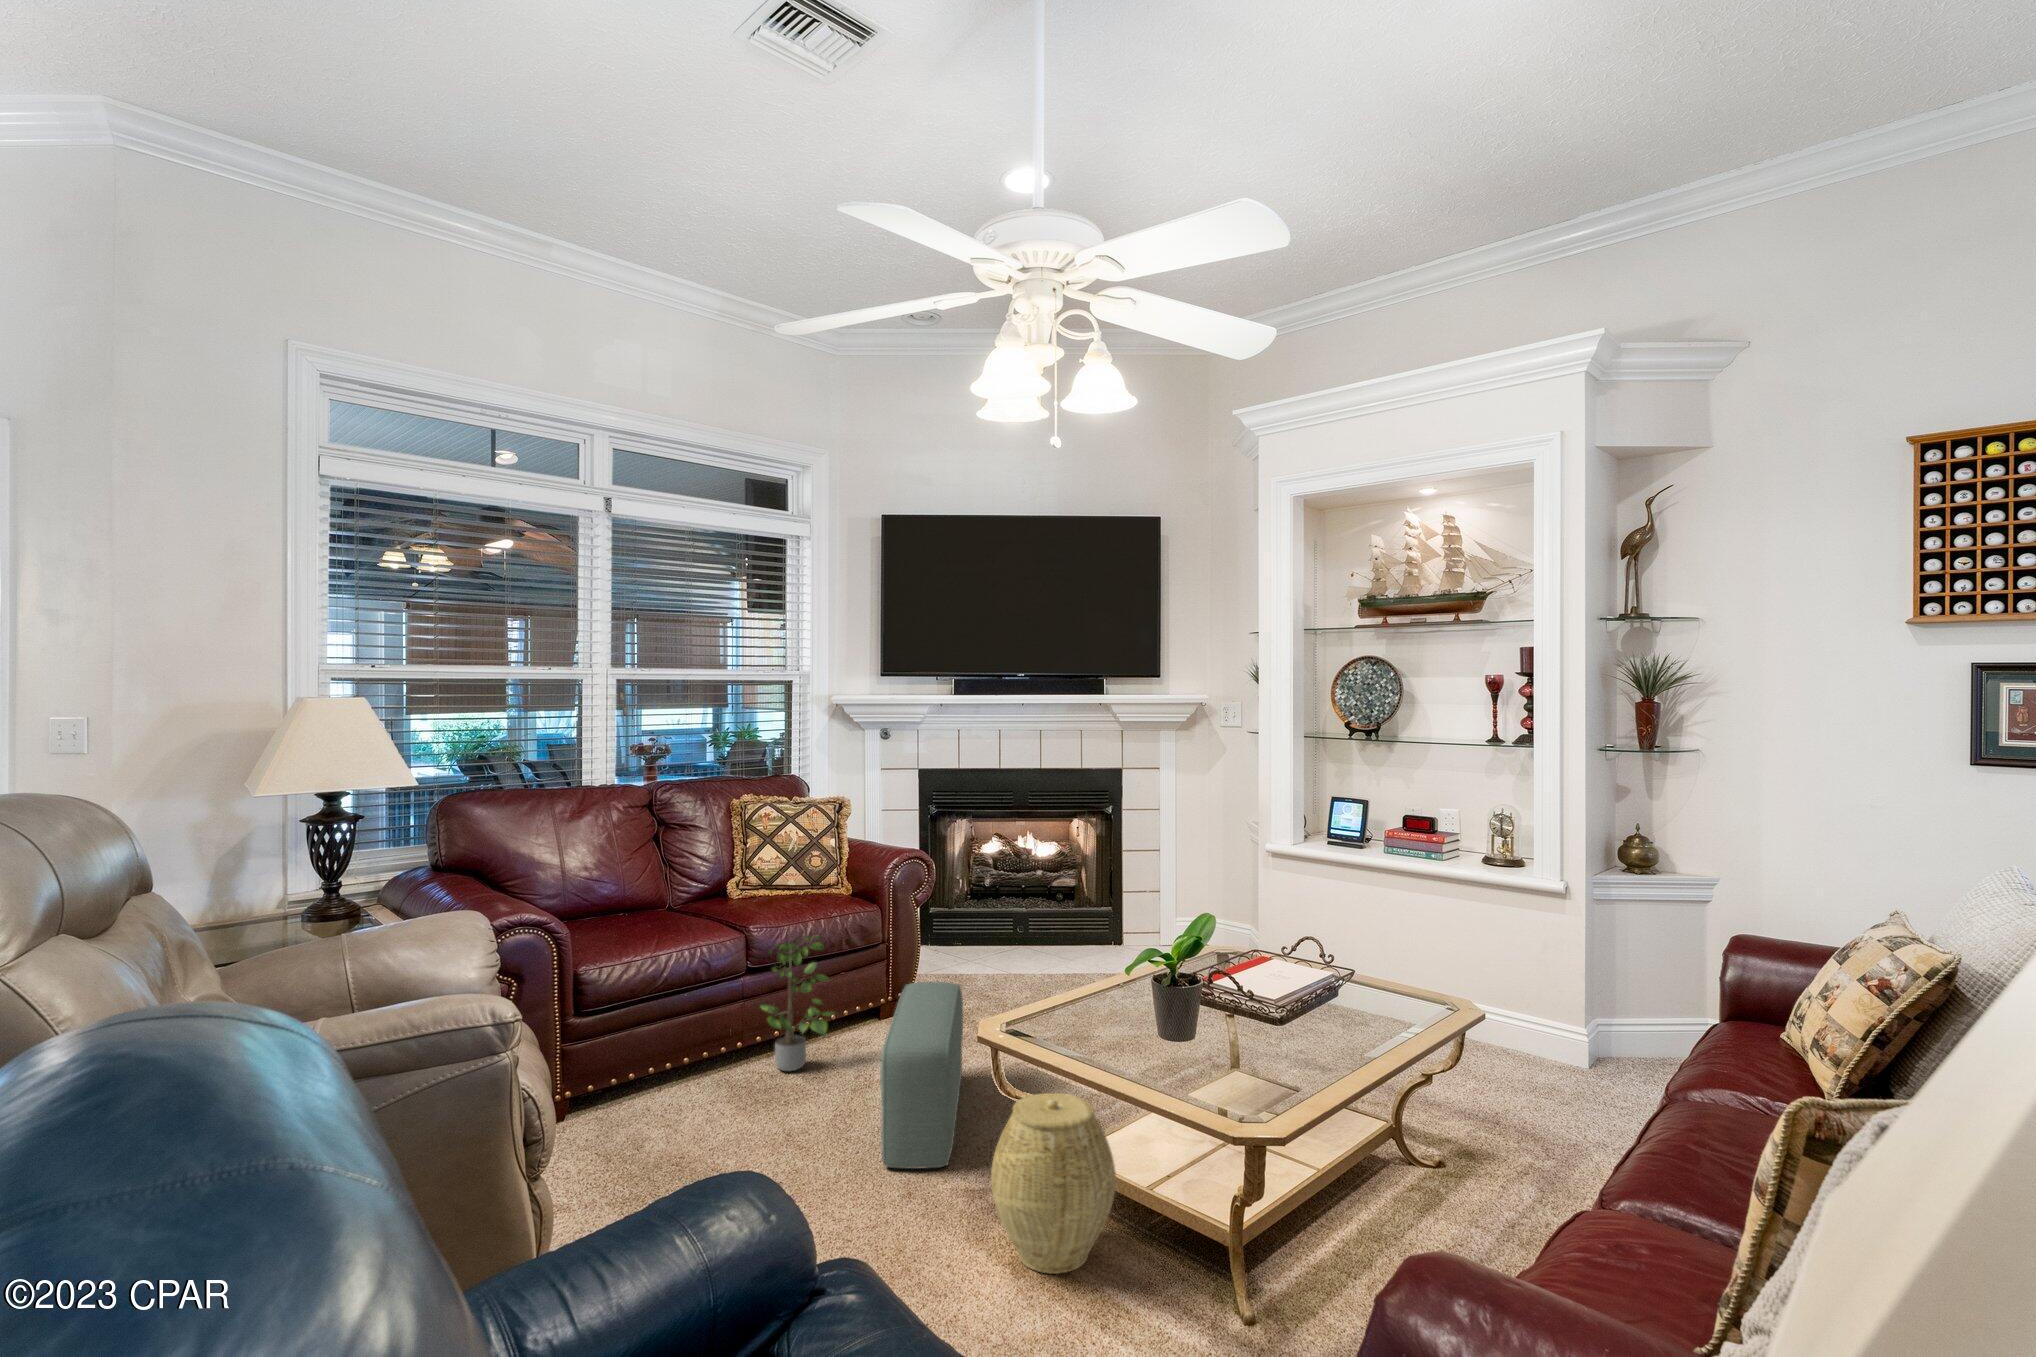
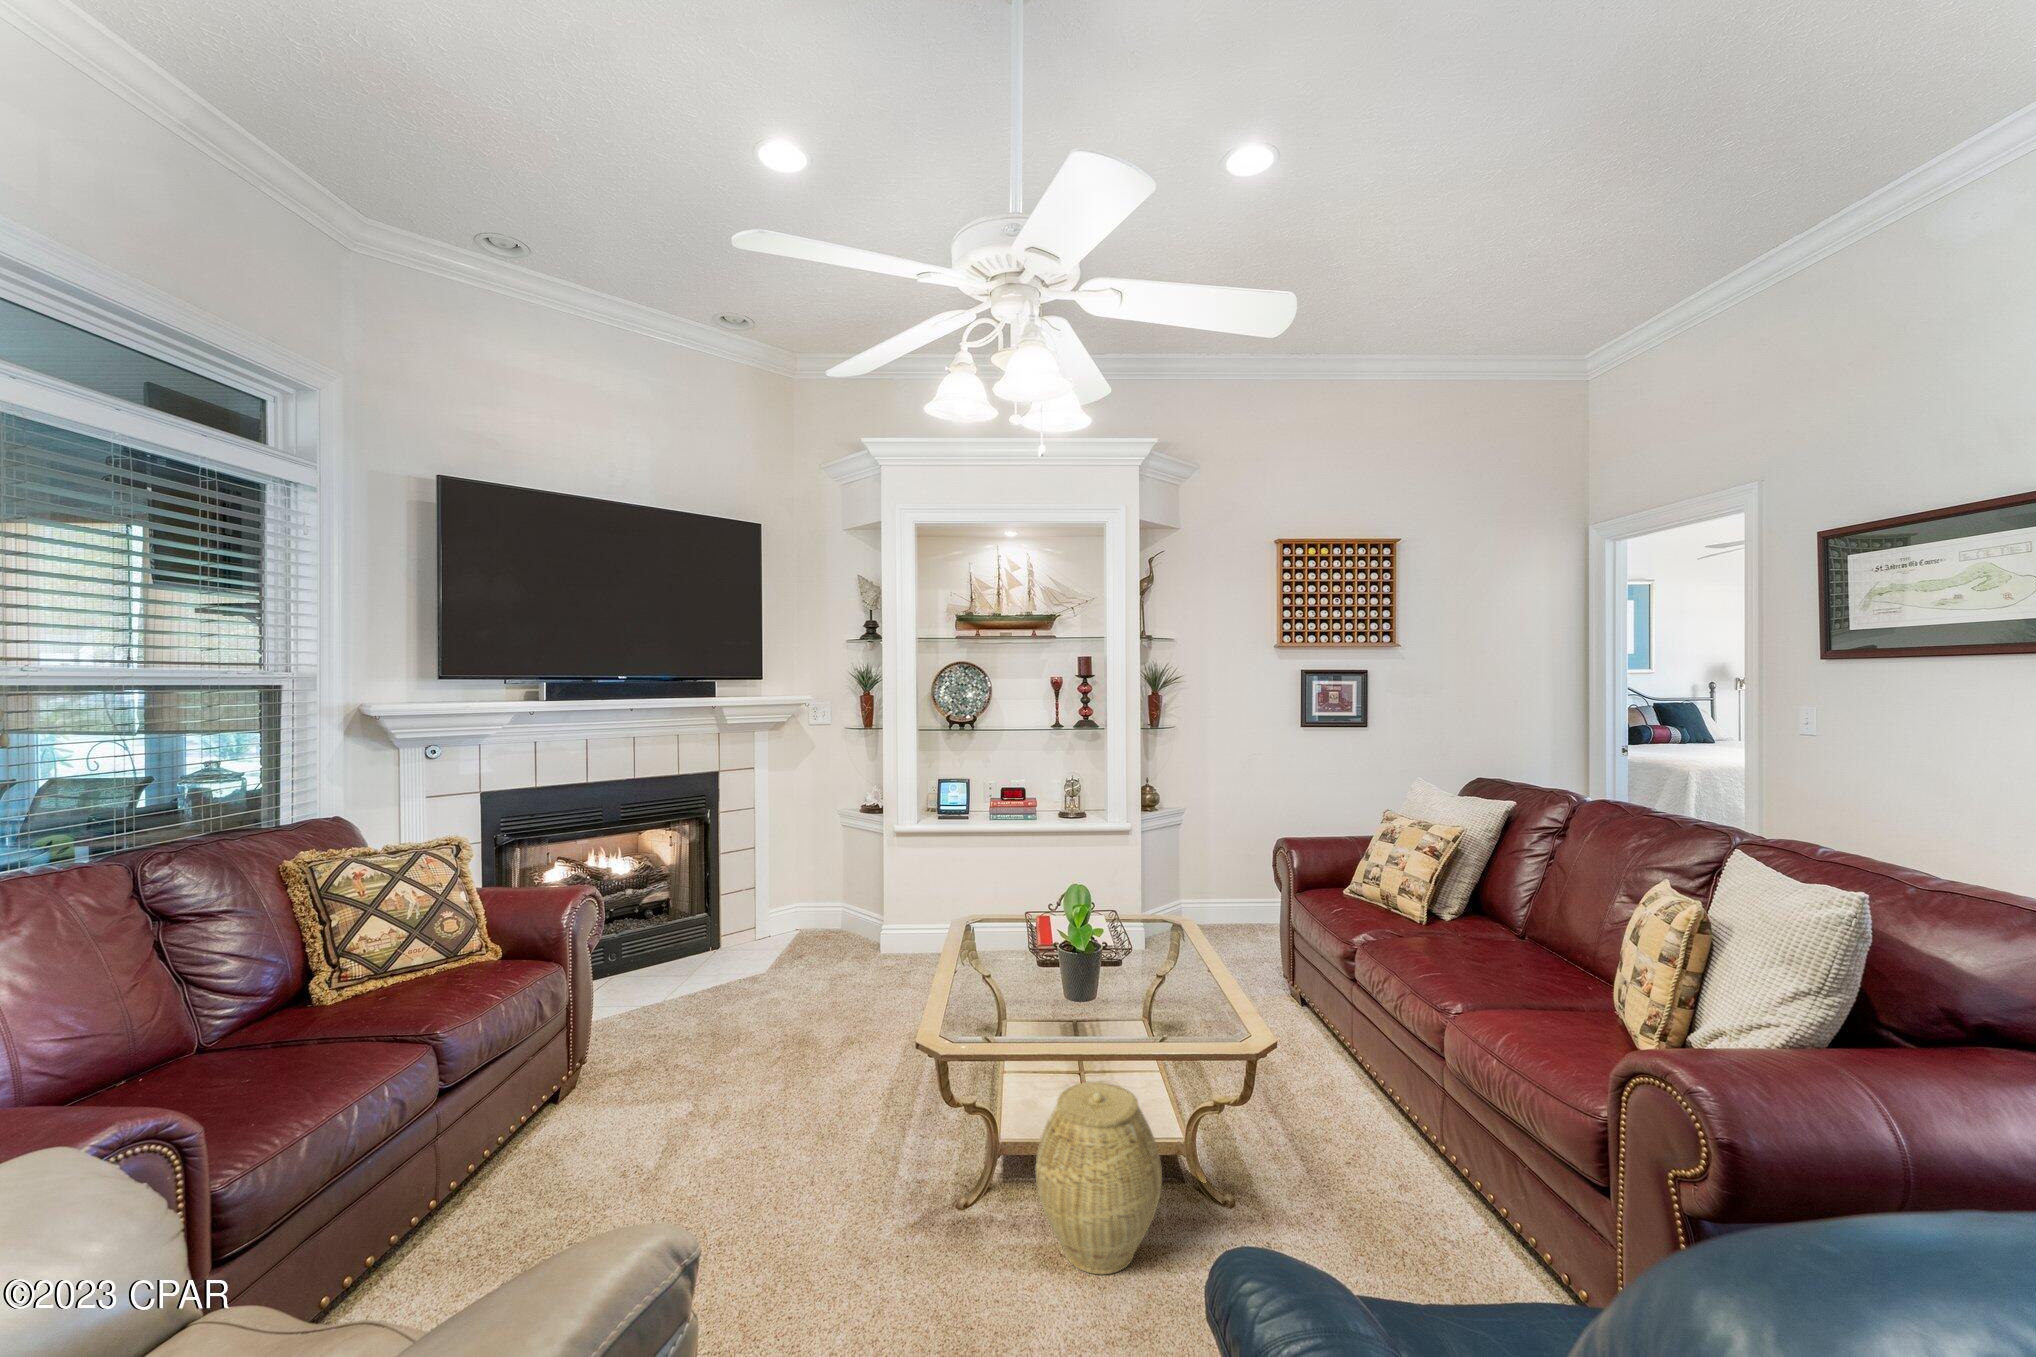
potted plant: present [760,936,835,1071] -> none [469,1014,580,1223]
pouf: present [880,982,963,1169] -> none [698,1023,893,1262]

